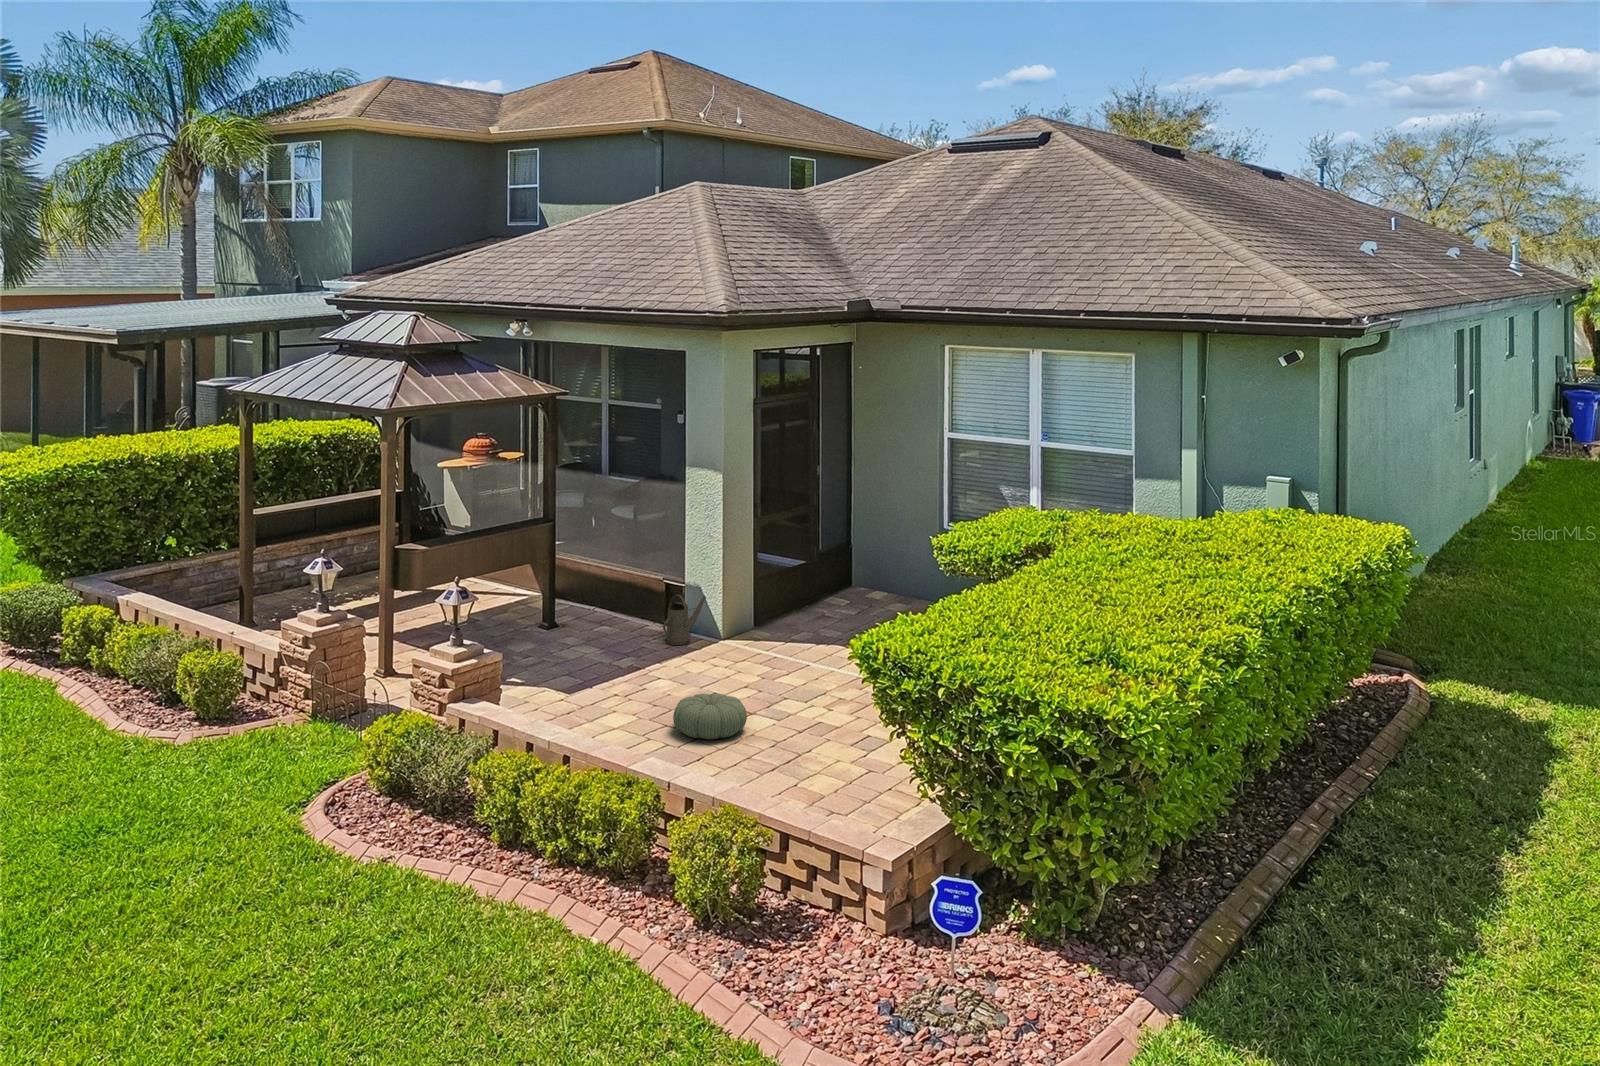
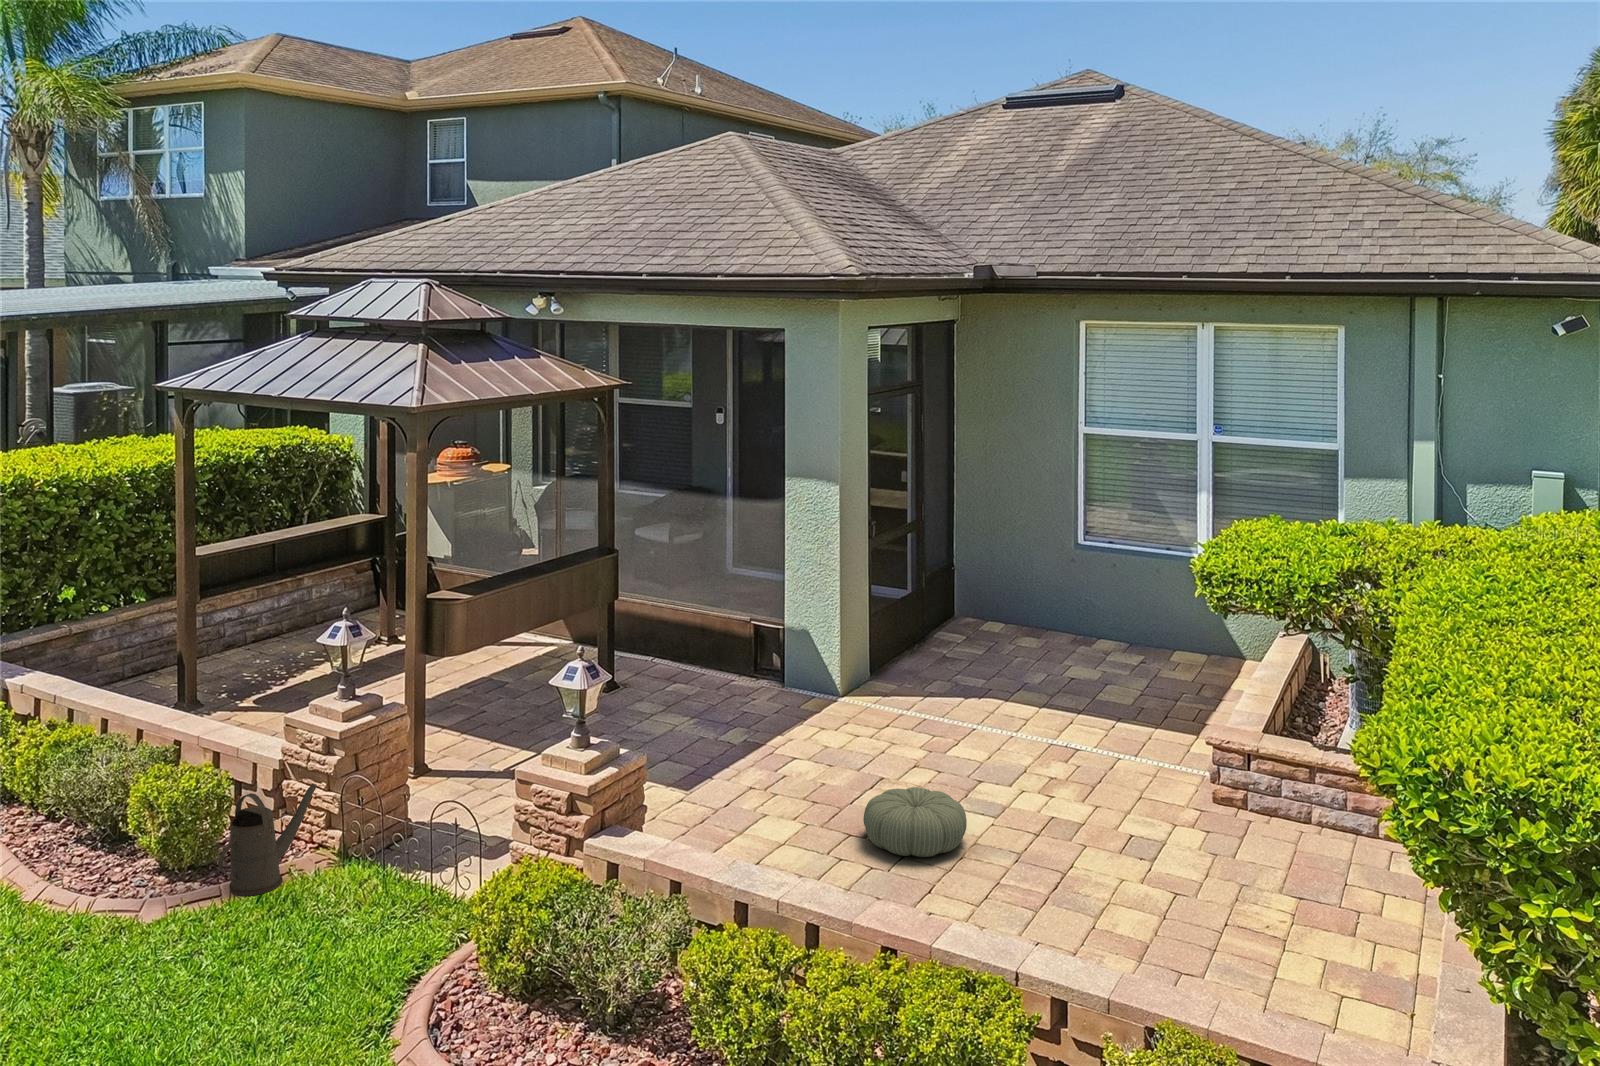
watering can: present [663,595,706,645] -> present [218,784,316,896]

